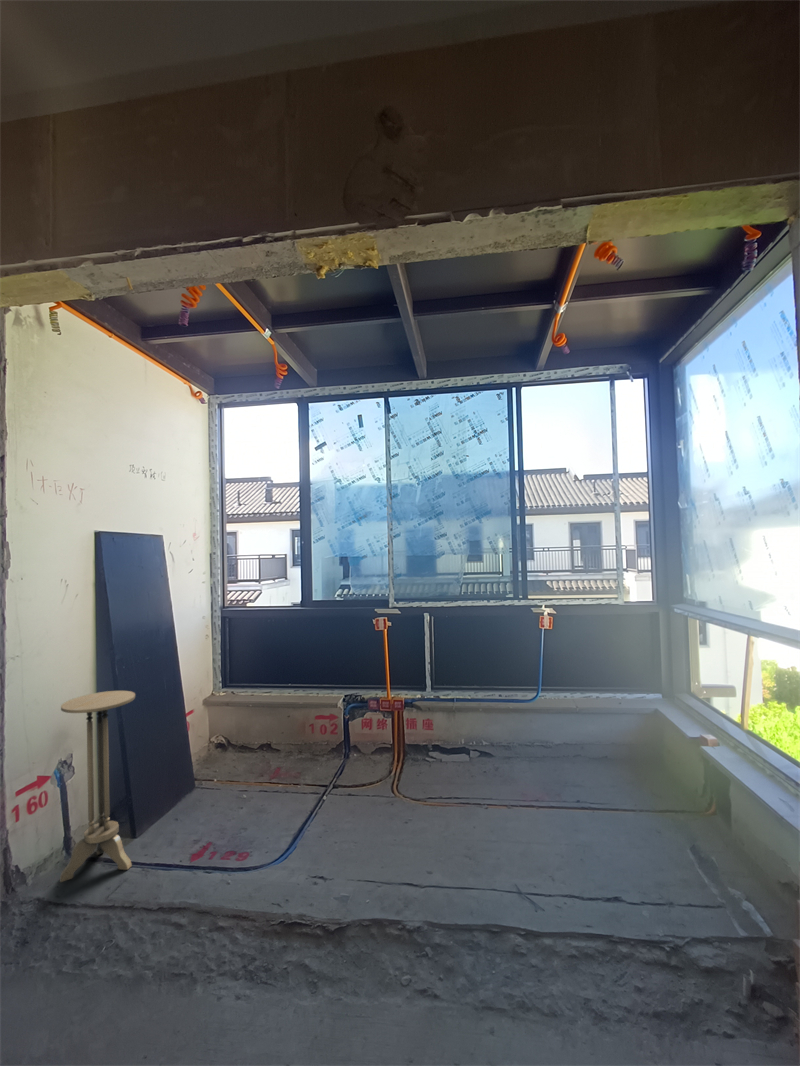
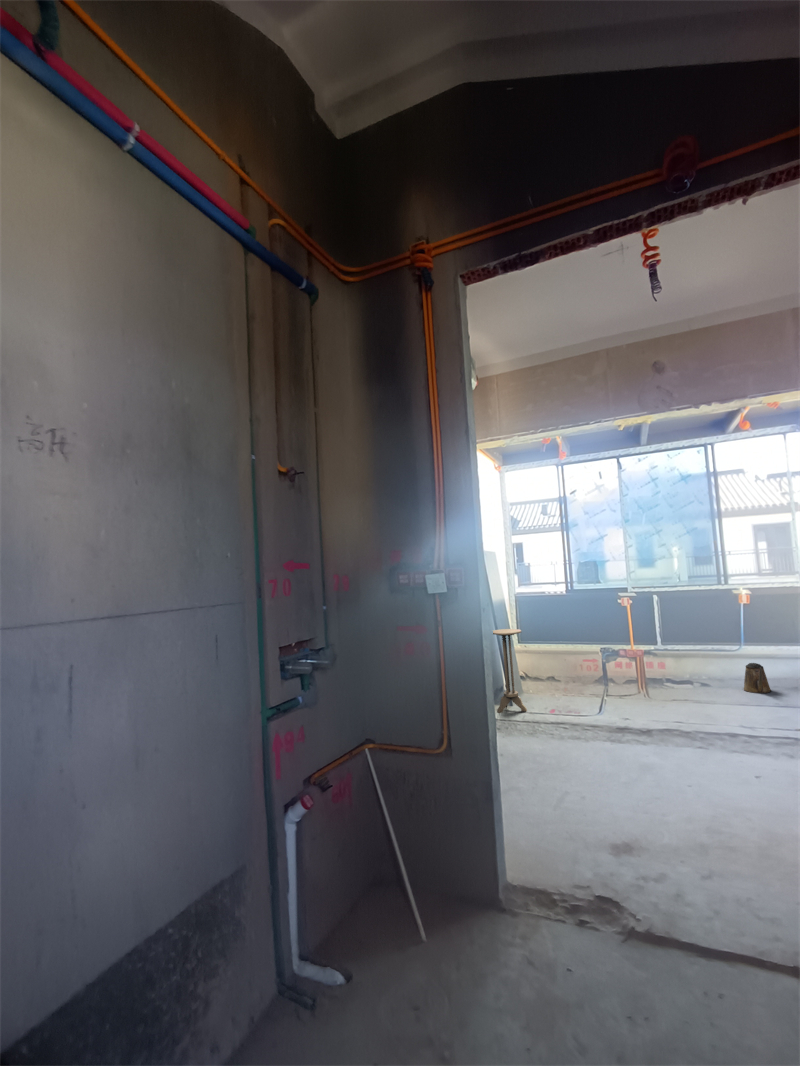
watering can: none [537,721,575,774] -> present [744,663,771,693]

